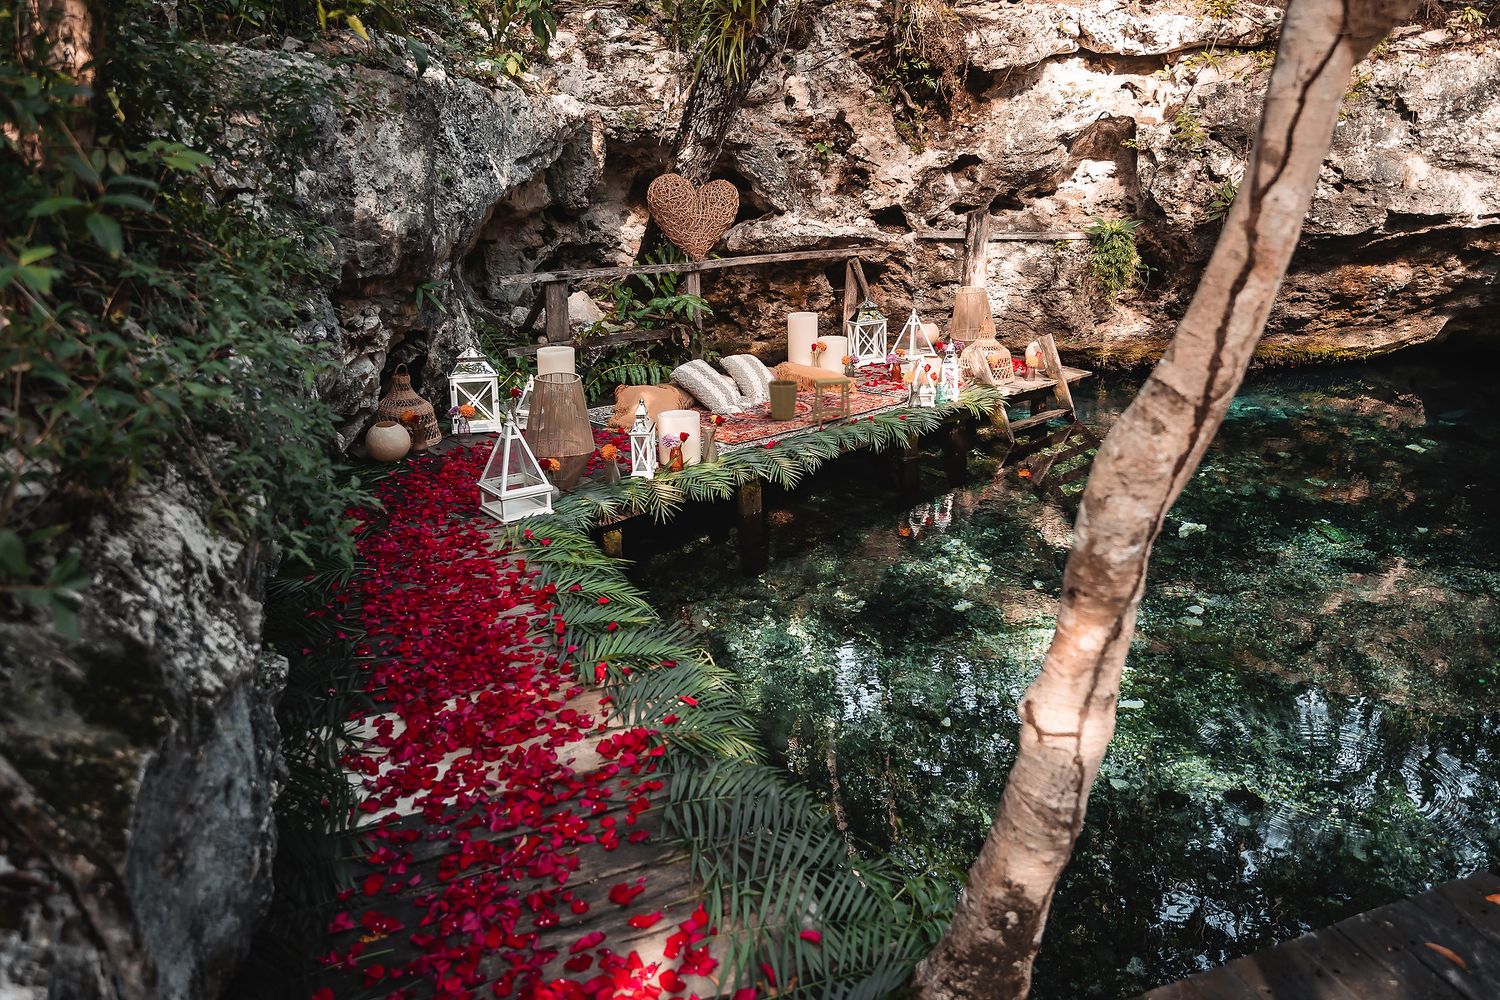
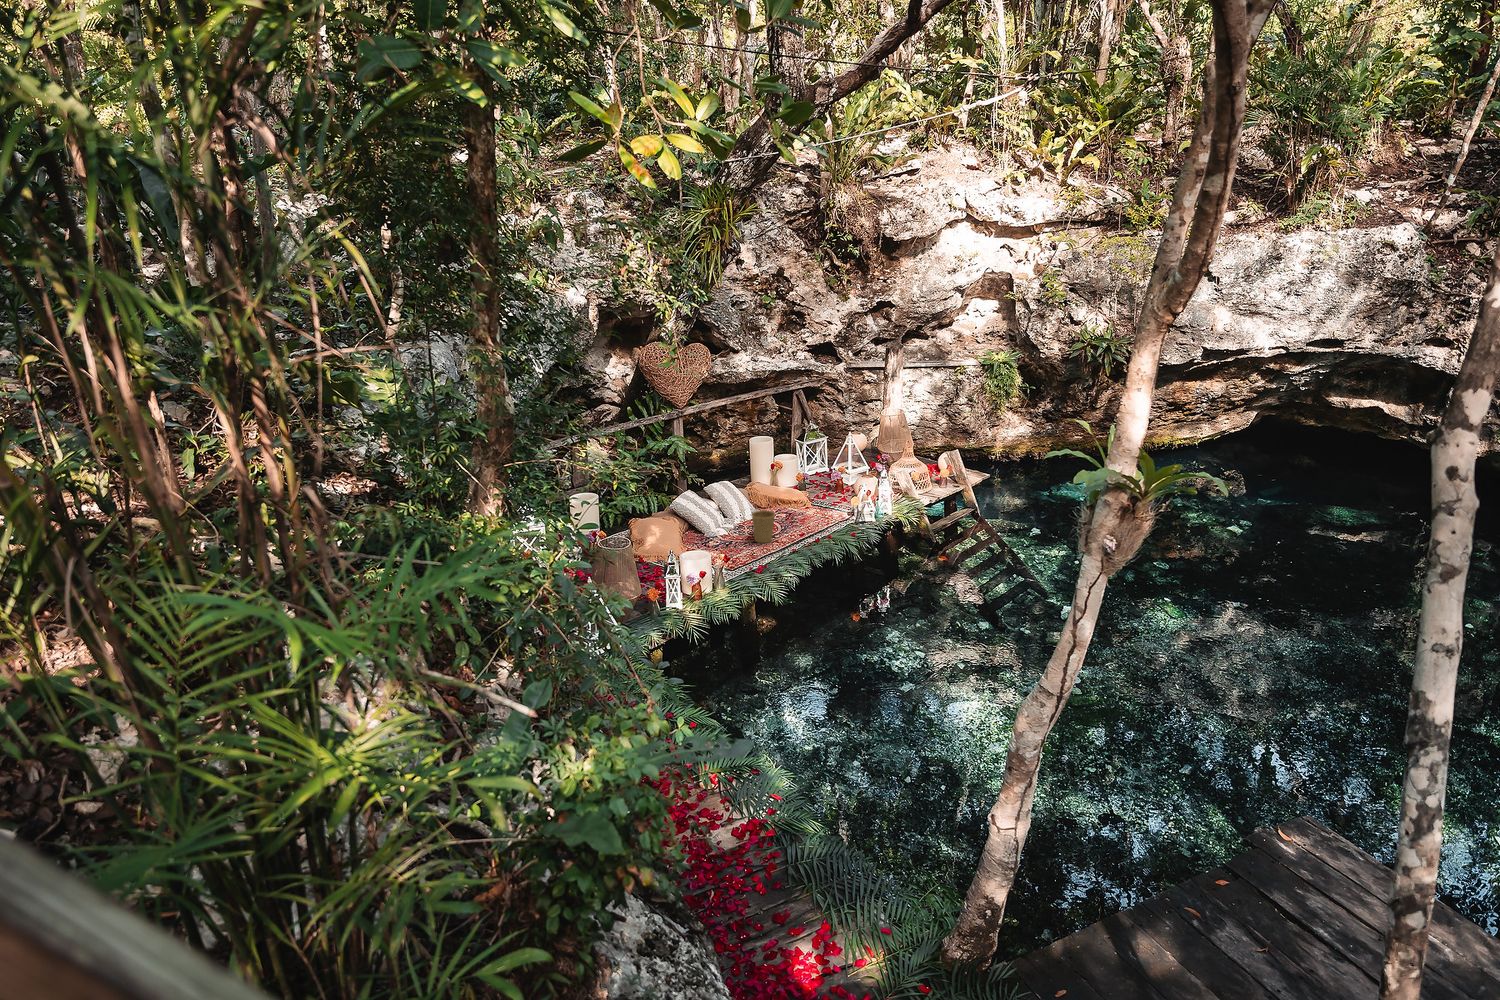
footstool: present [812,377,851,426] -> none [787,508,818,547]

